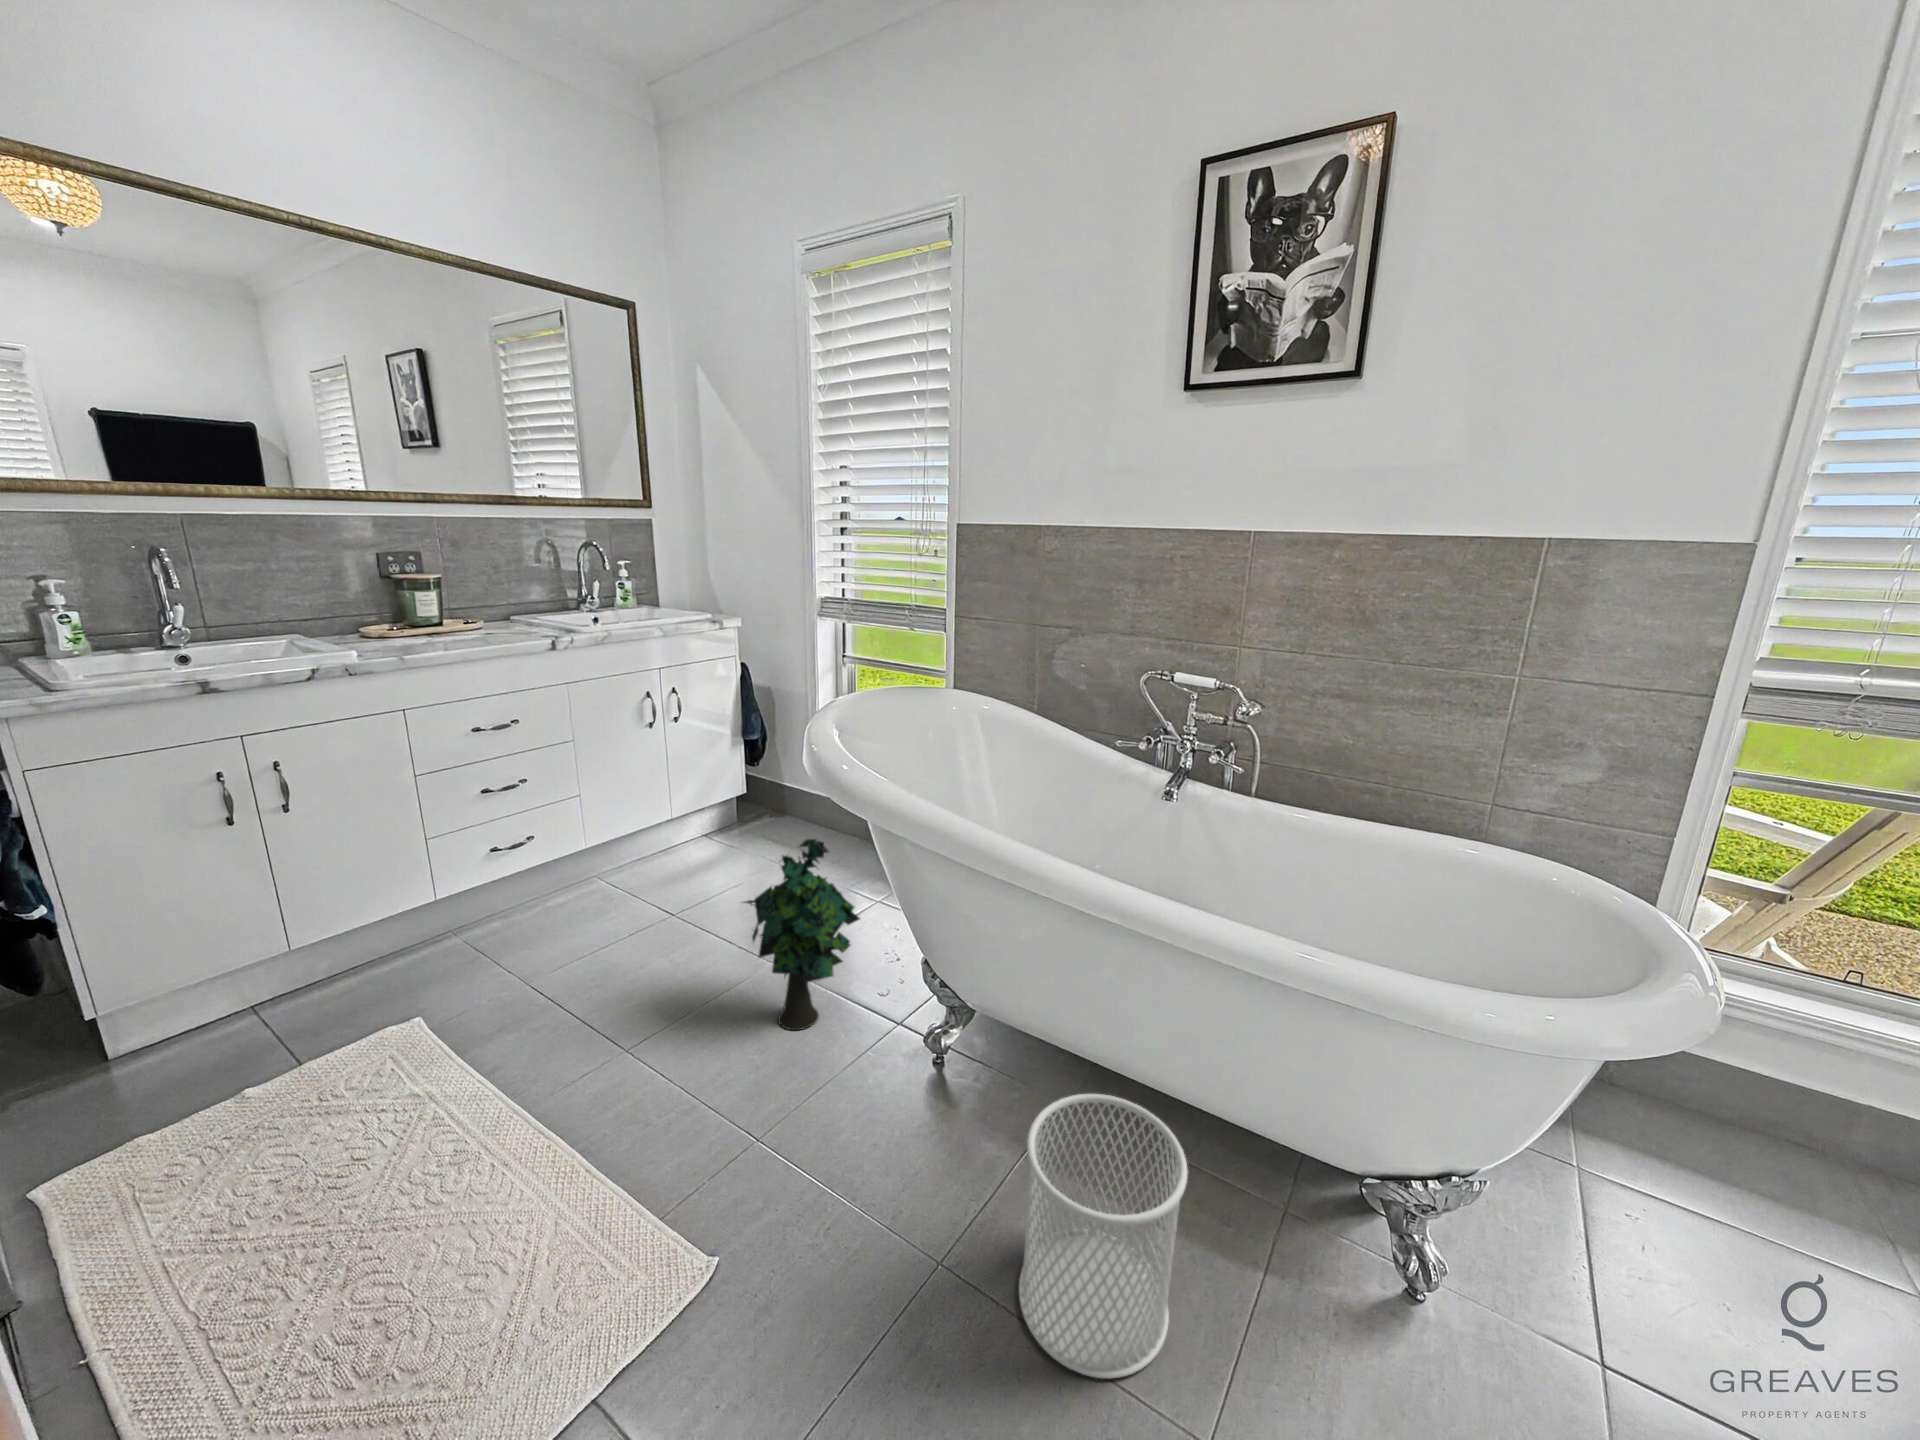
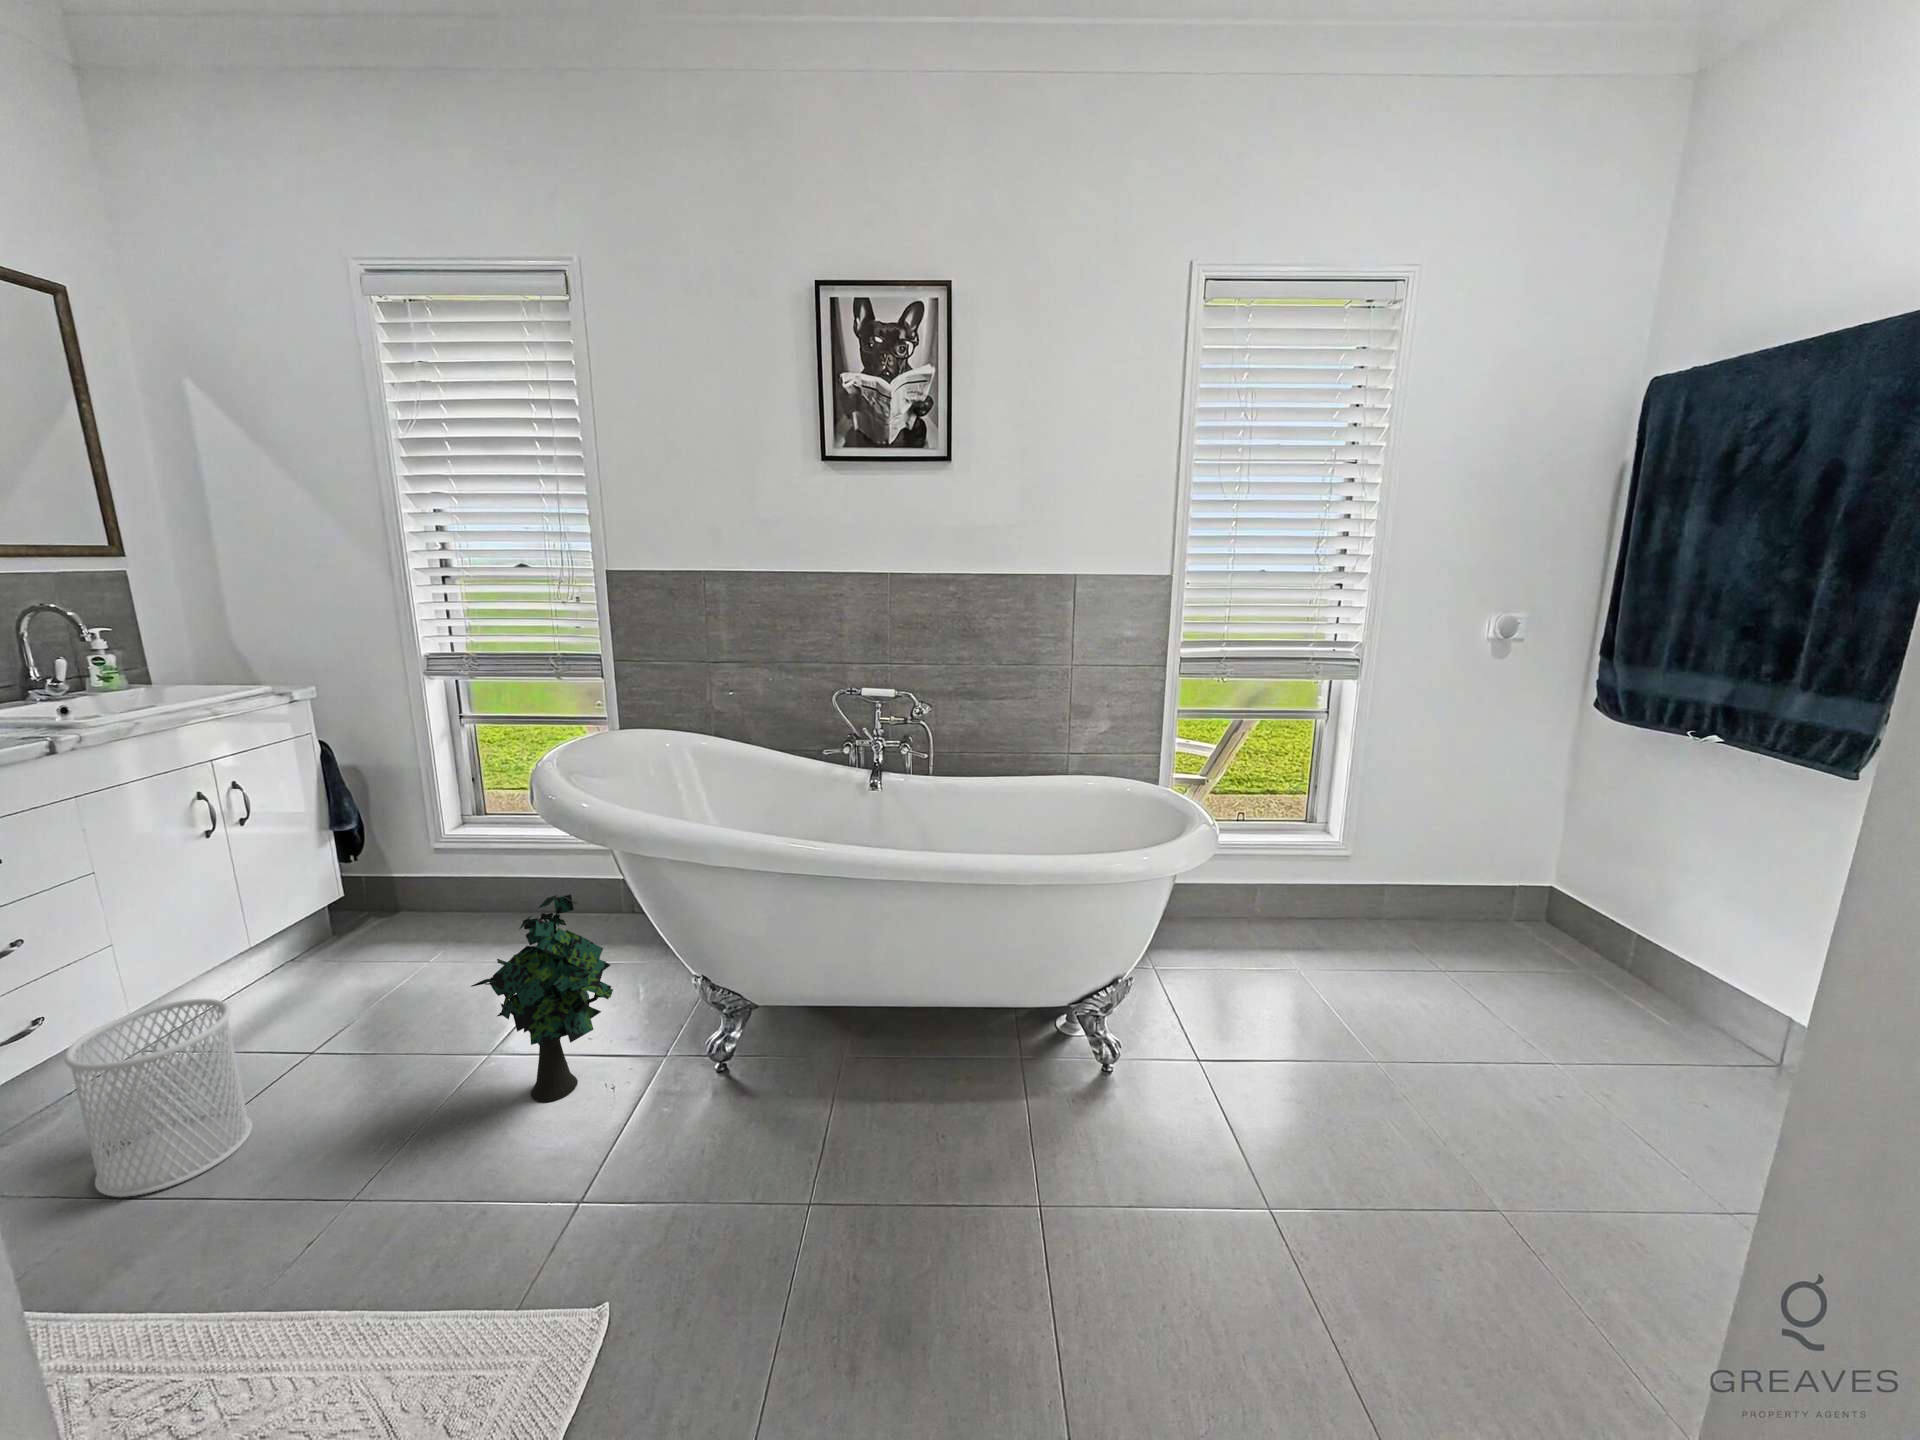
wastebasket: present [1019,1094,1188,1379] -> present [64,999,252,1197]

